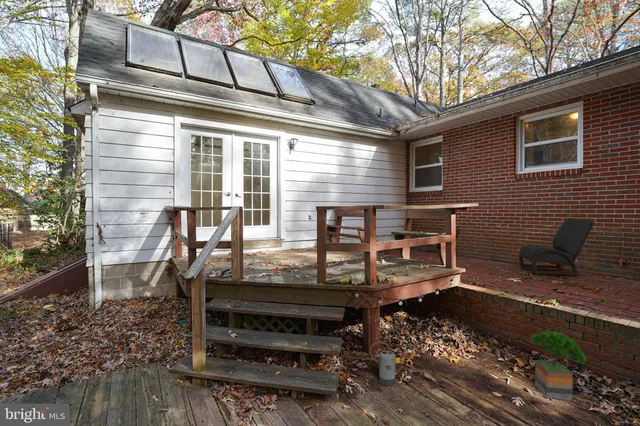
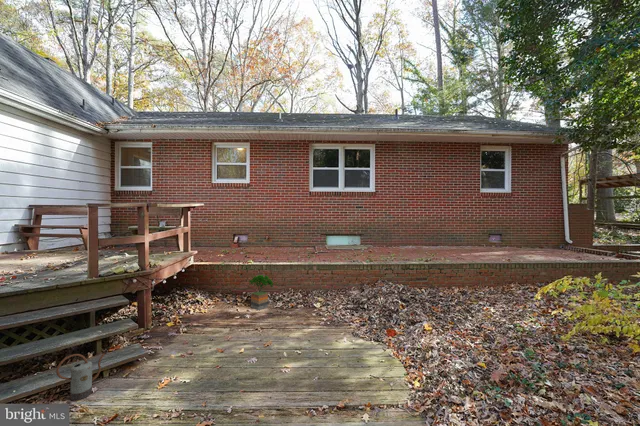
lounge chair: present [519,218,594,277] -> none [217,214,258,251]
watering can: present [370,341,406,386] -> present [56,353,105,400]

